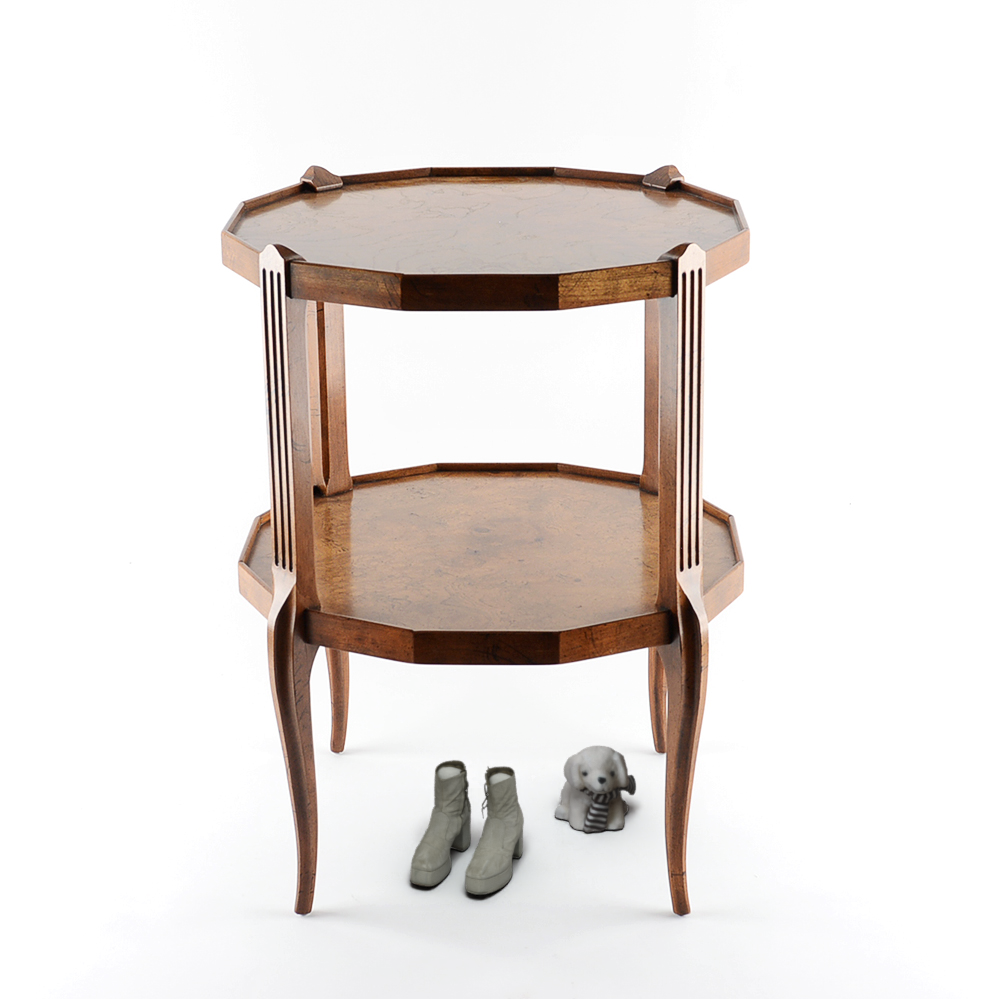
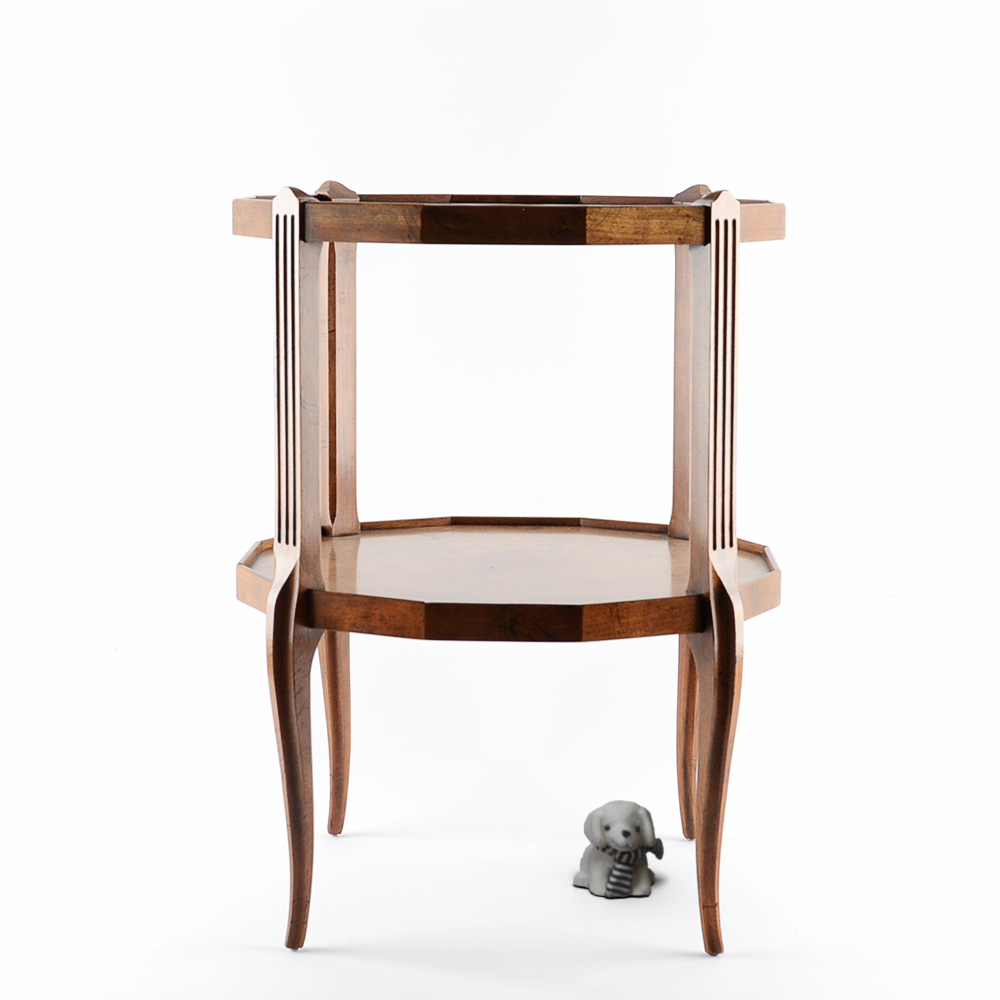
boots: present [410,760,524,895] -> none [411,802,539,943]

